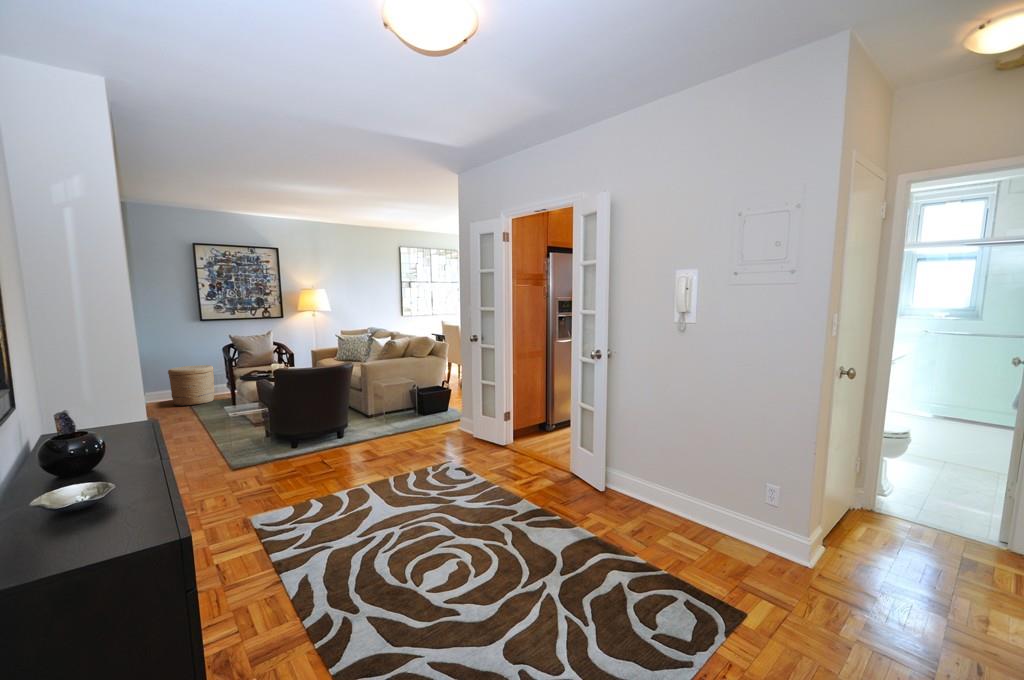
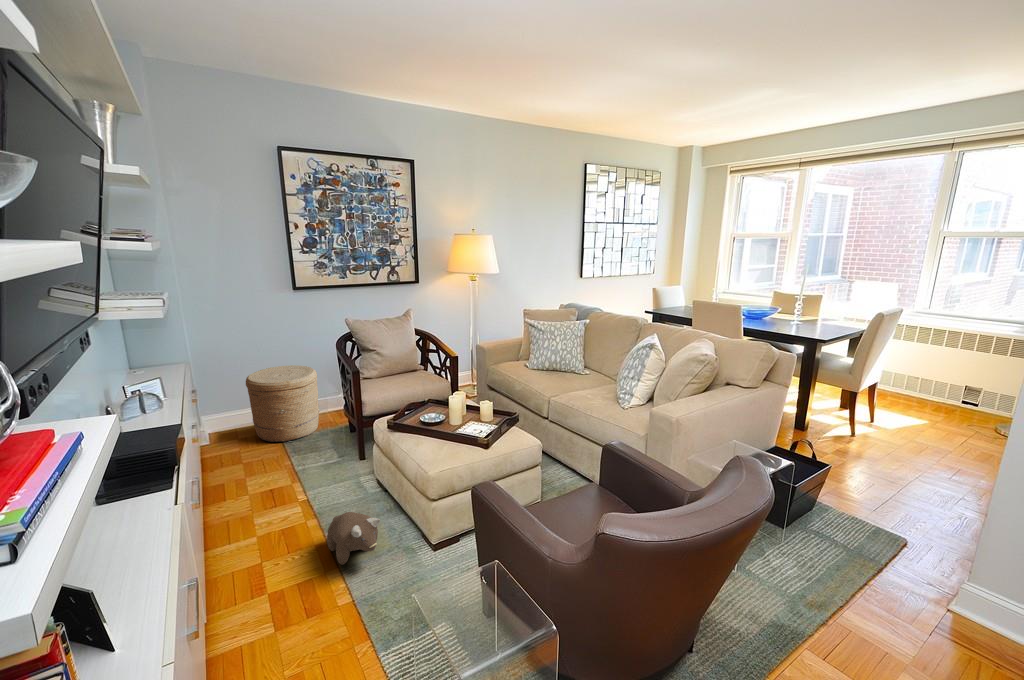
plush toy: none [209,409,235,431] -> present [327,512,380,565]

